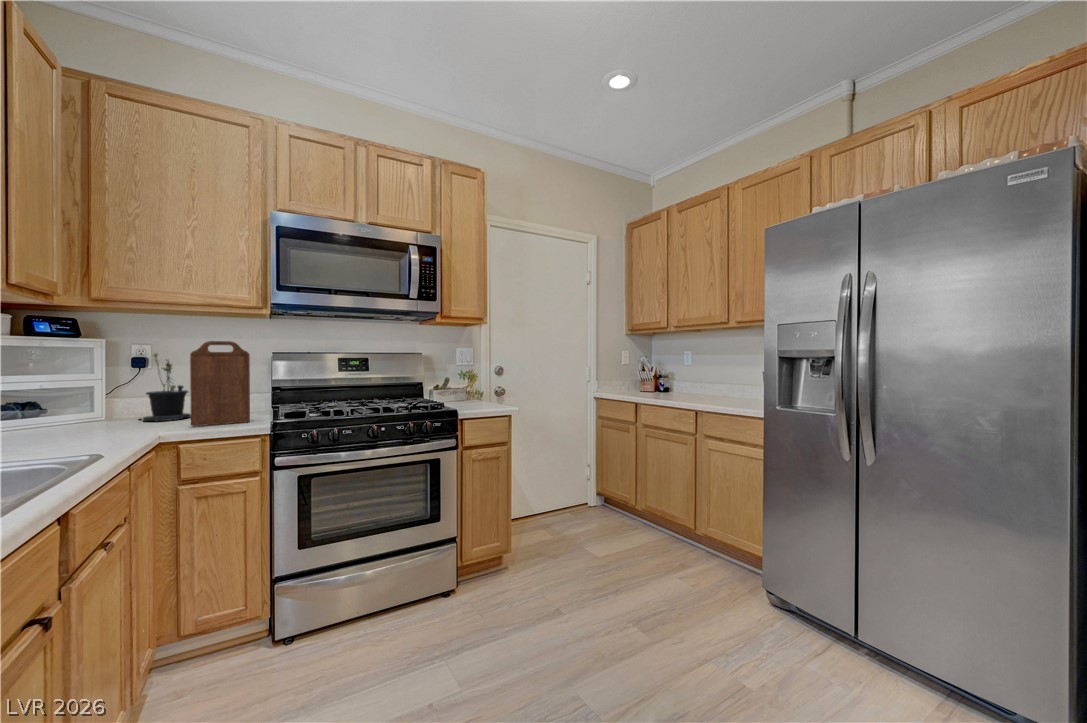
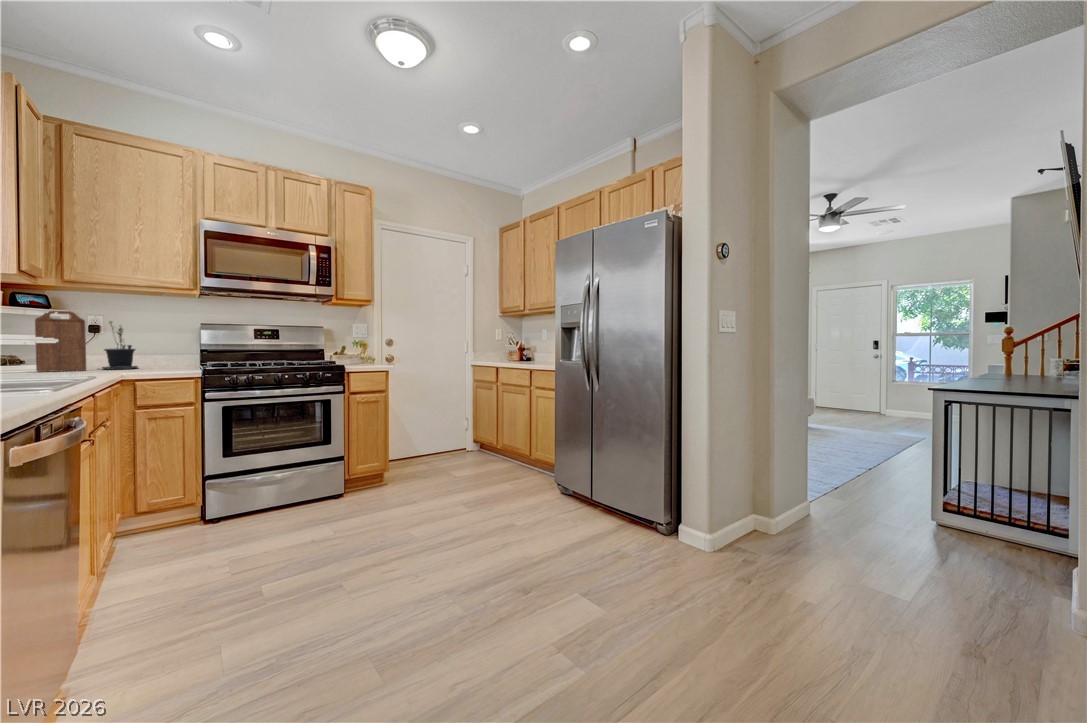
cutting board: present [190,341,250,426] -> present [35,310,86,372]

